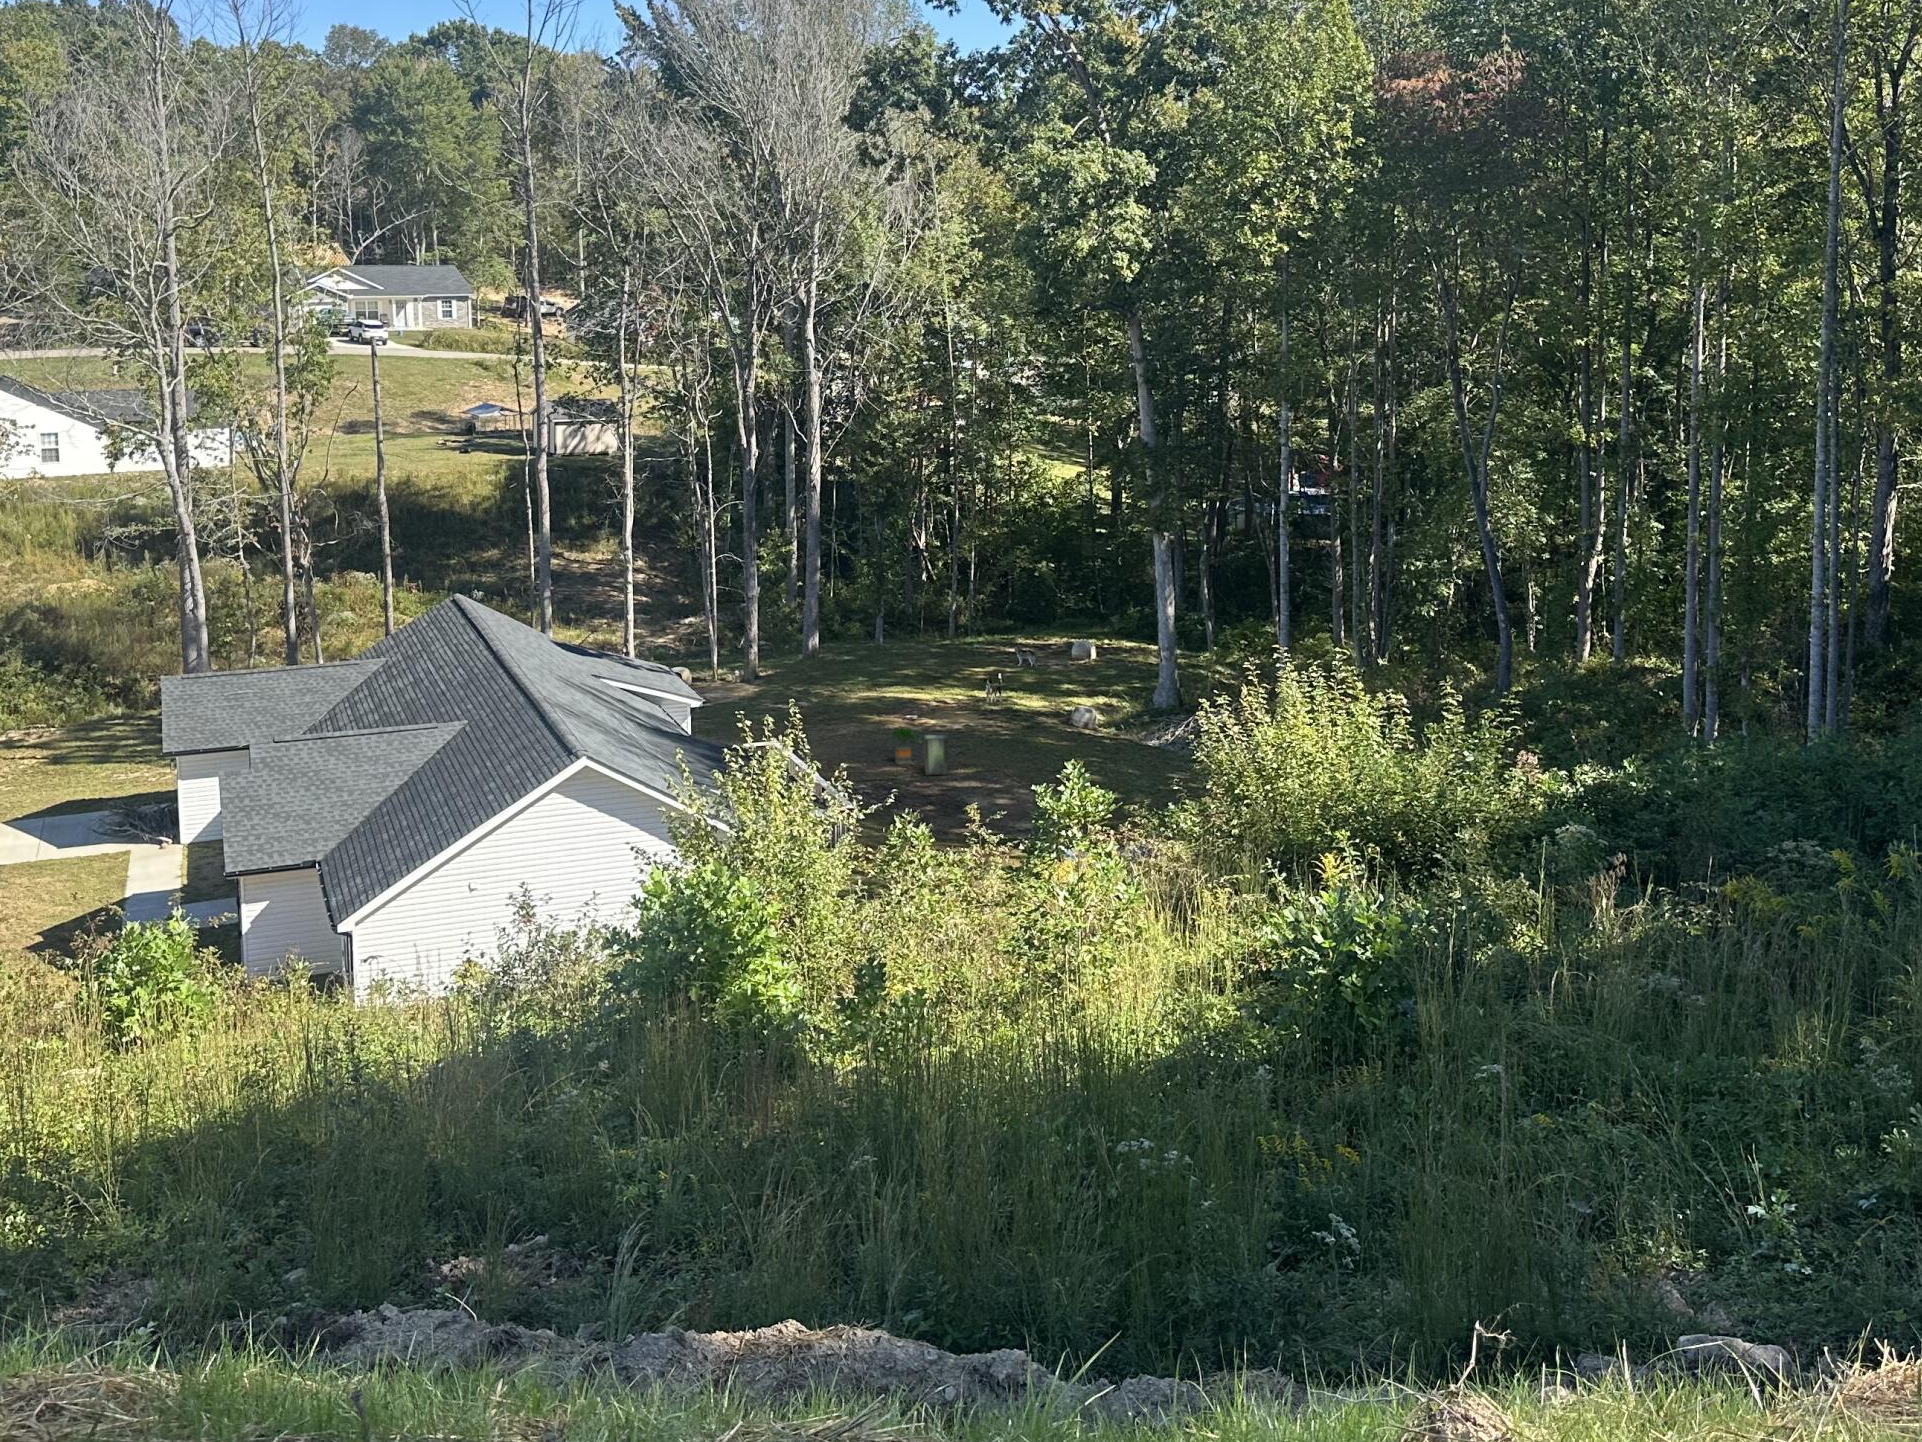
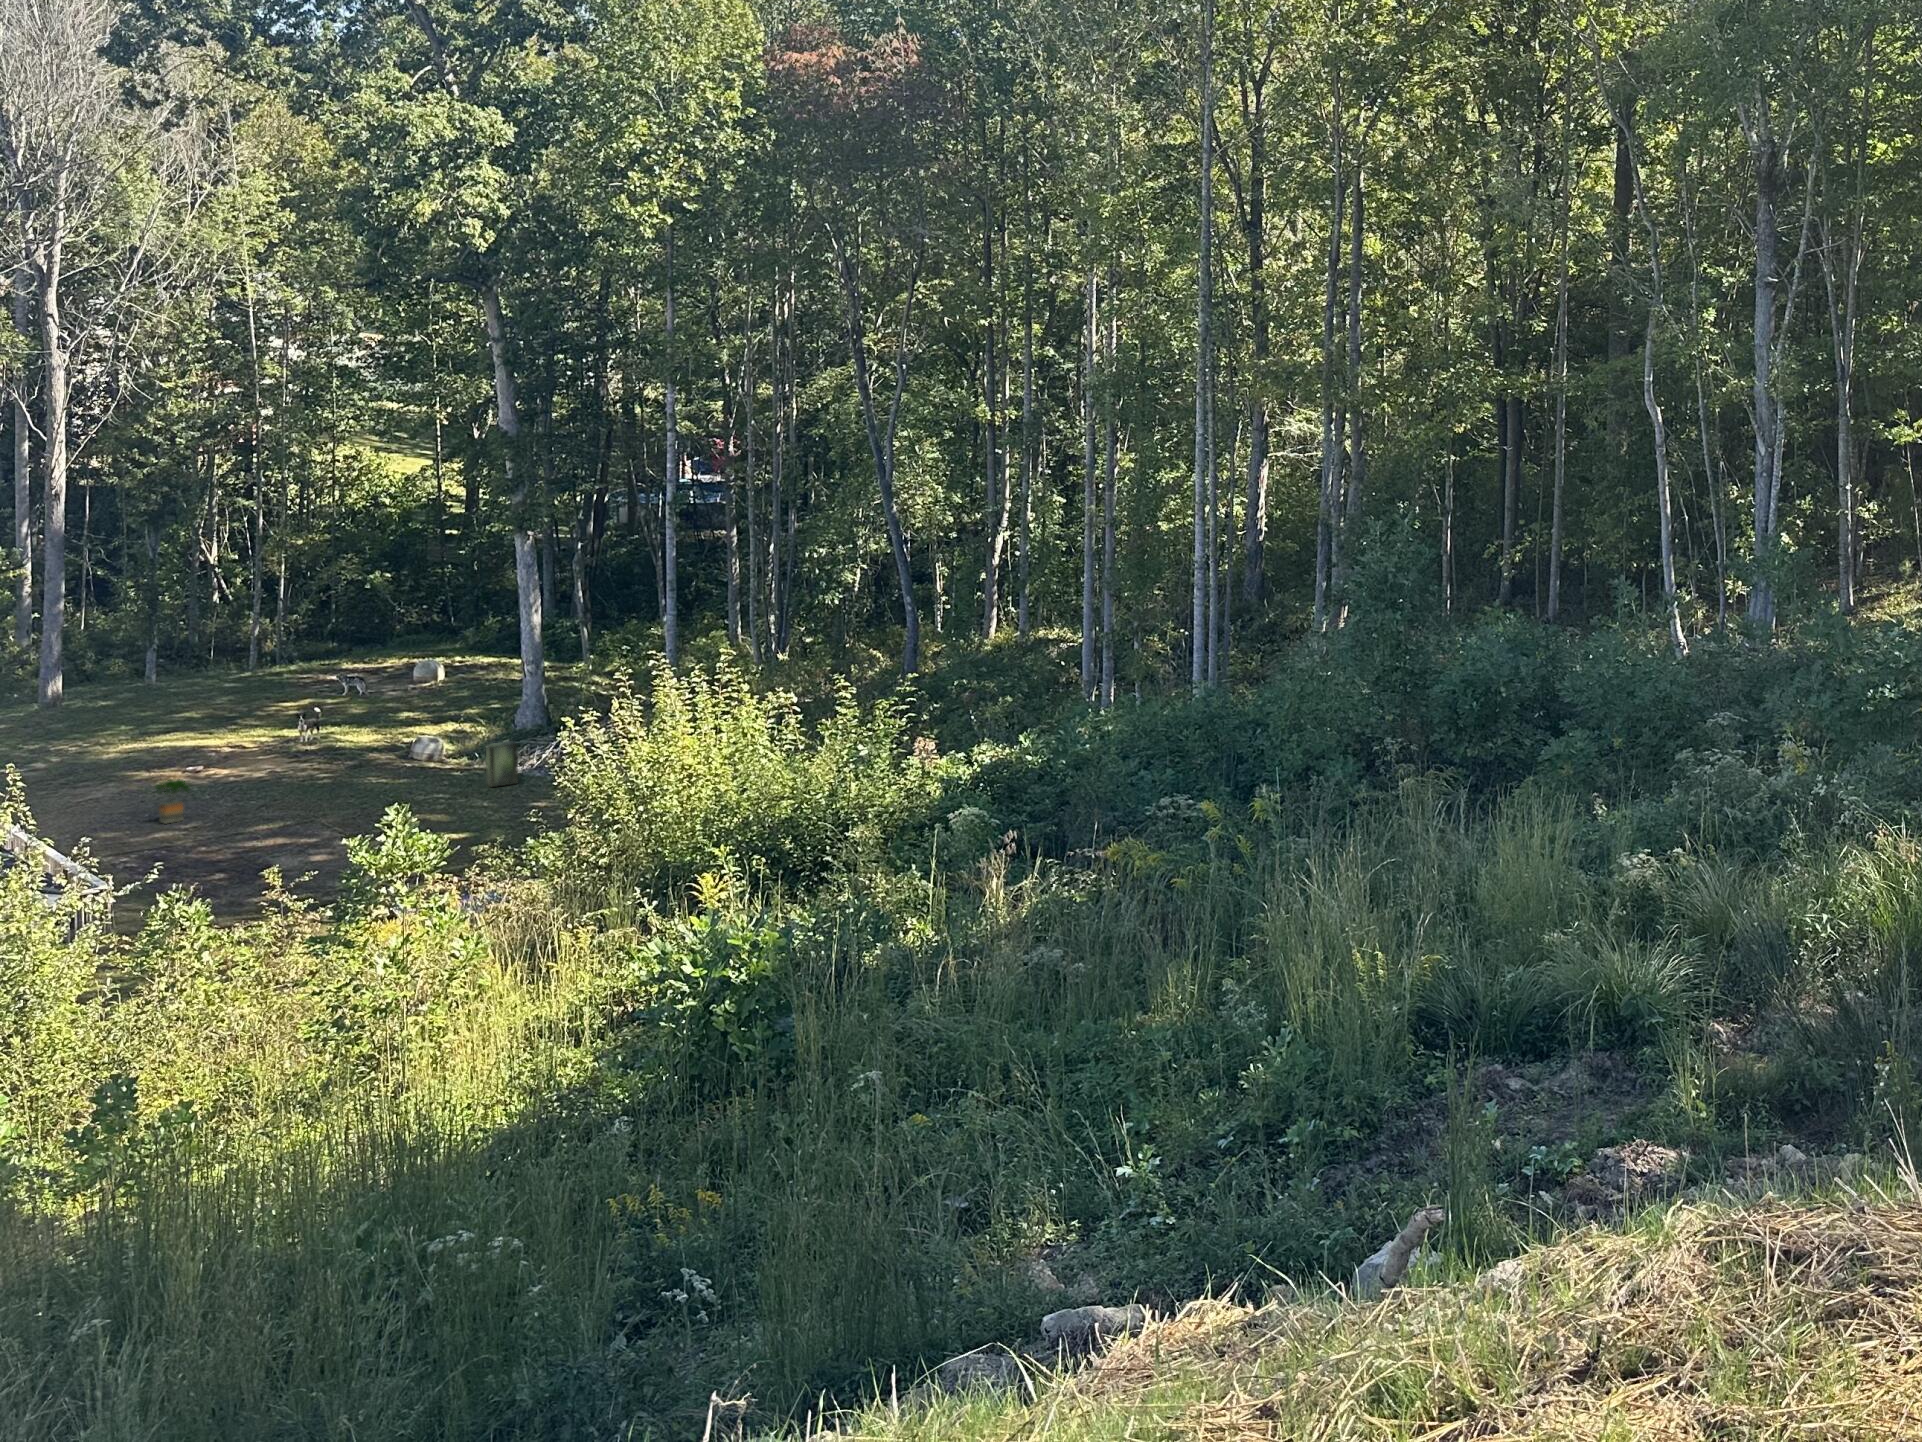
storage box: present [924,735,948,775] -> present [485,741,518,787]

